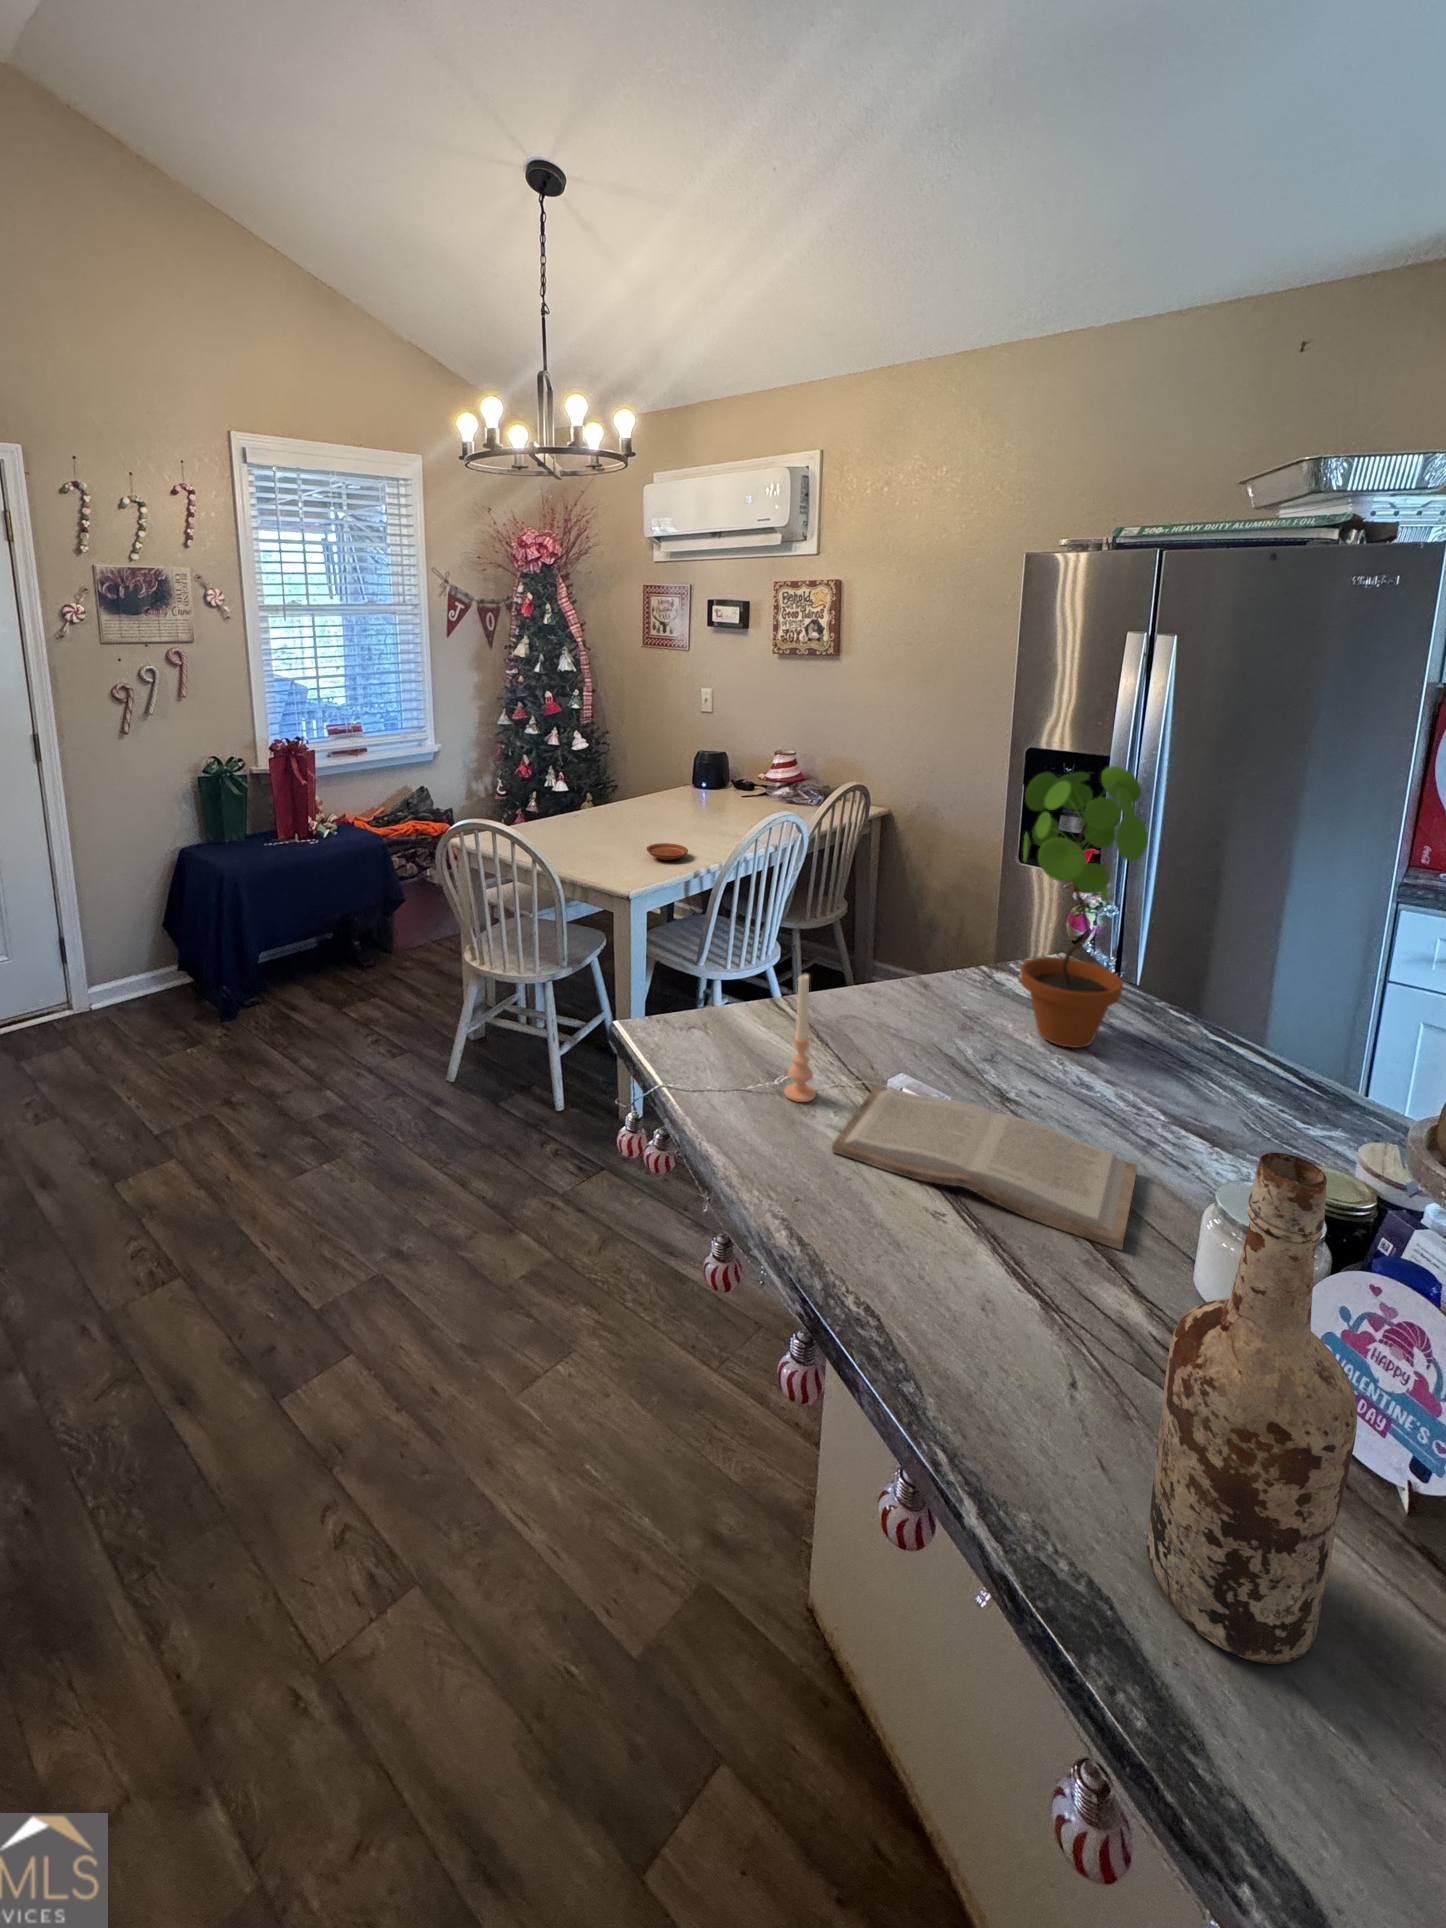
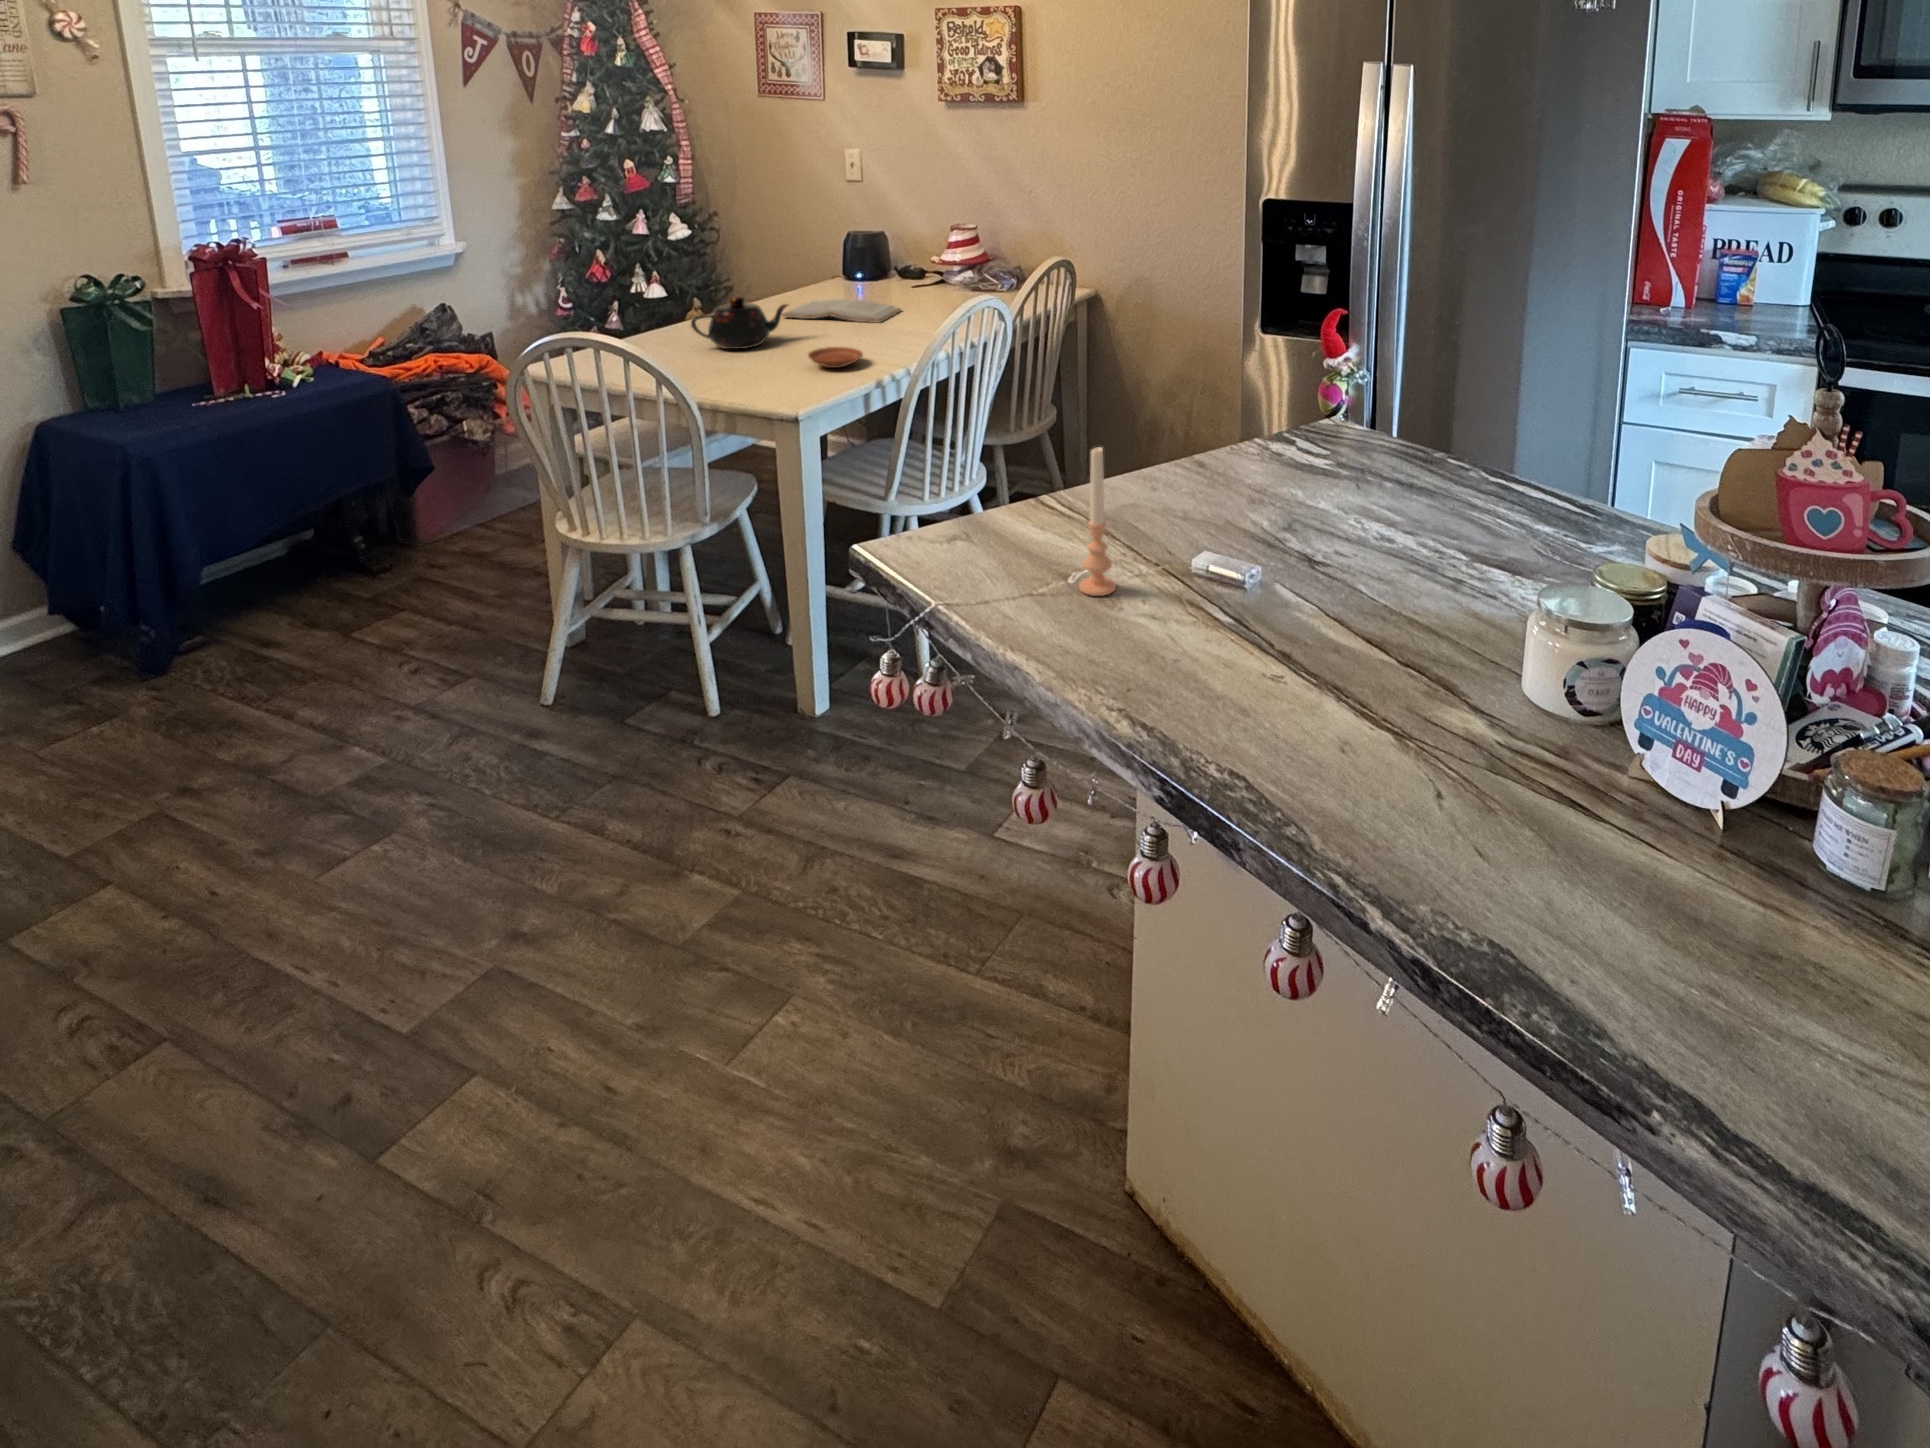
potted plant: present [1020,766,1148,1048] -> none [1301,196,1428,504]
teapot: none [569,798,641,838] -> present [691,296,788,349]
book: present [832,1088,1138,1250] -> present [782,299,901,323]
wine bottle: present [1147,1152,1357,1664] -> none [1534,498,1704,965]

